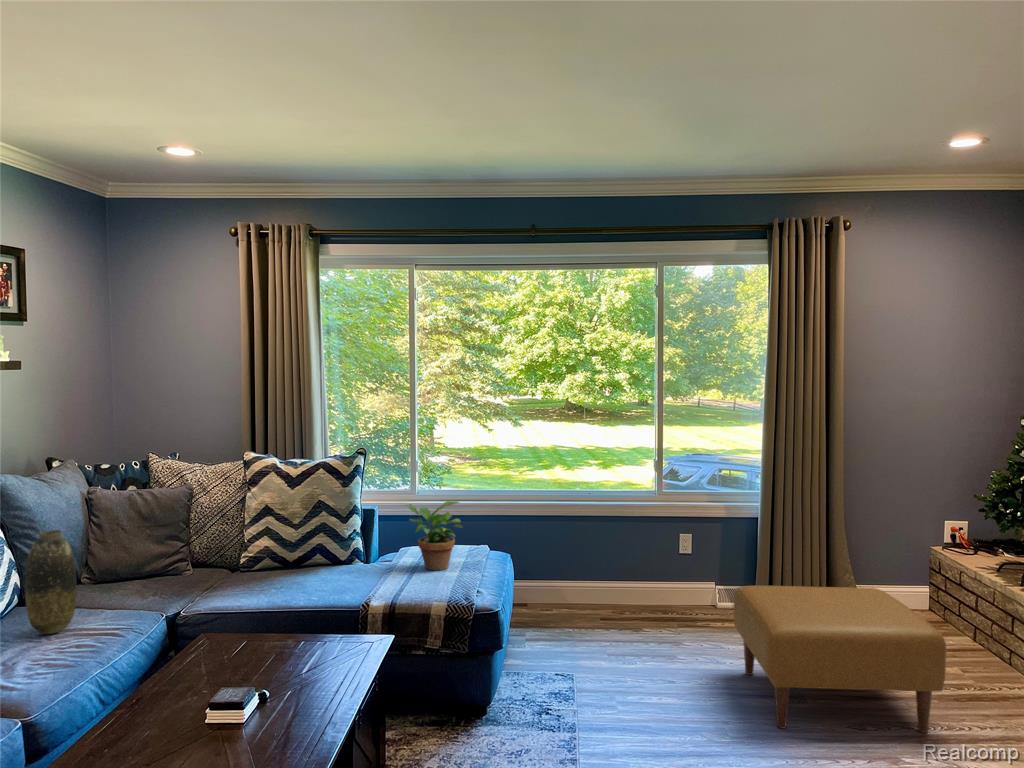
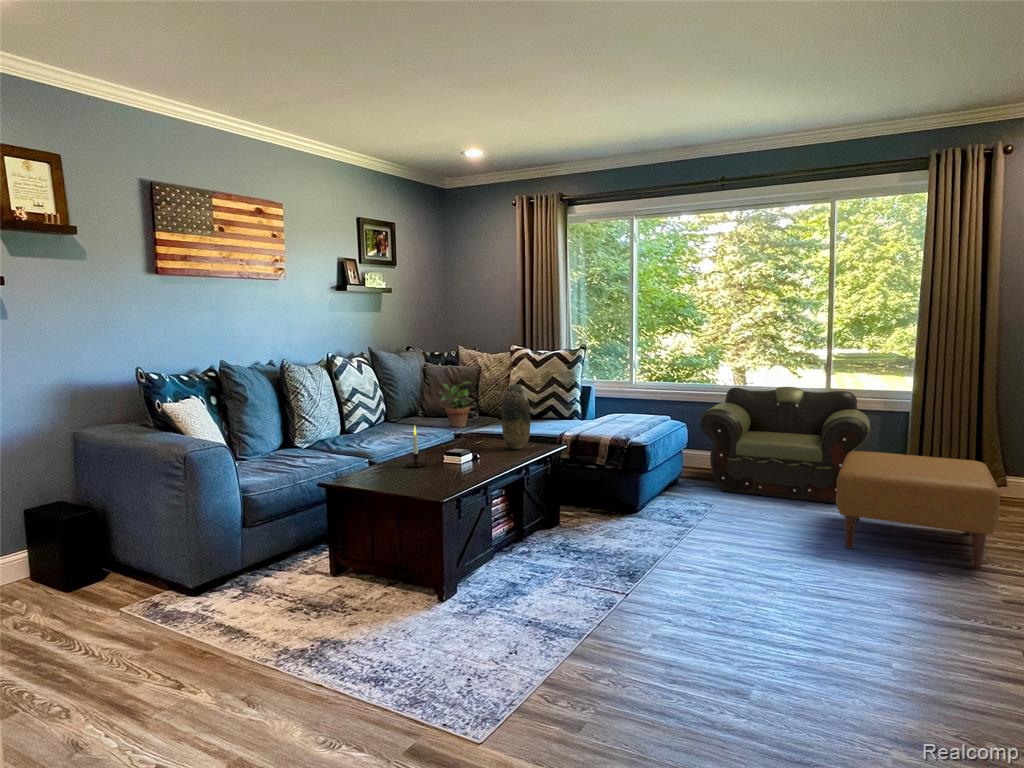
armchair: none [532,496,739,650] -> present [700,387,870,504]
potted plant: present [406,501,463,570] -> present [439,382,470,427]
vase: present [25,530,76,634] -> present [502,384,530,449]
candle: none [144,655,194,740] -> present [406,426,430,467]

